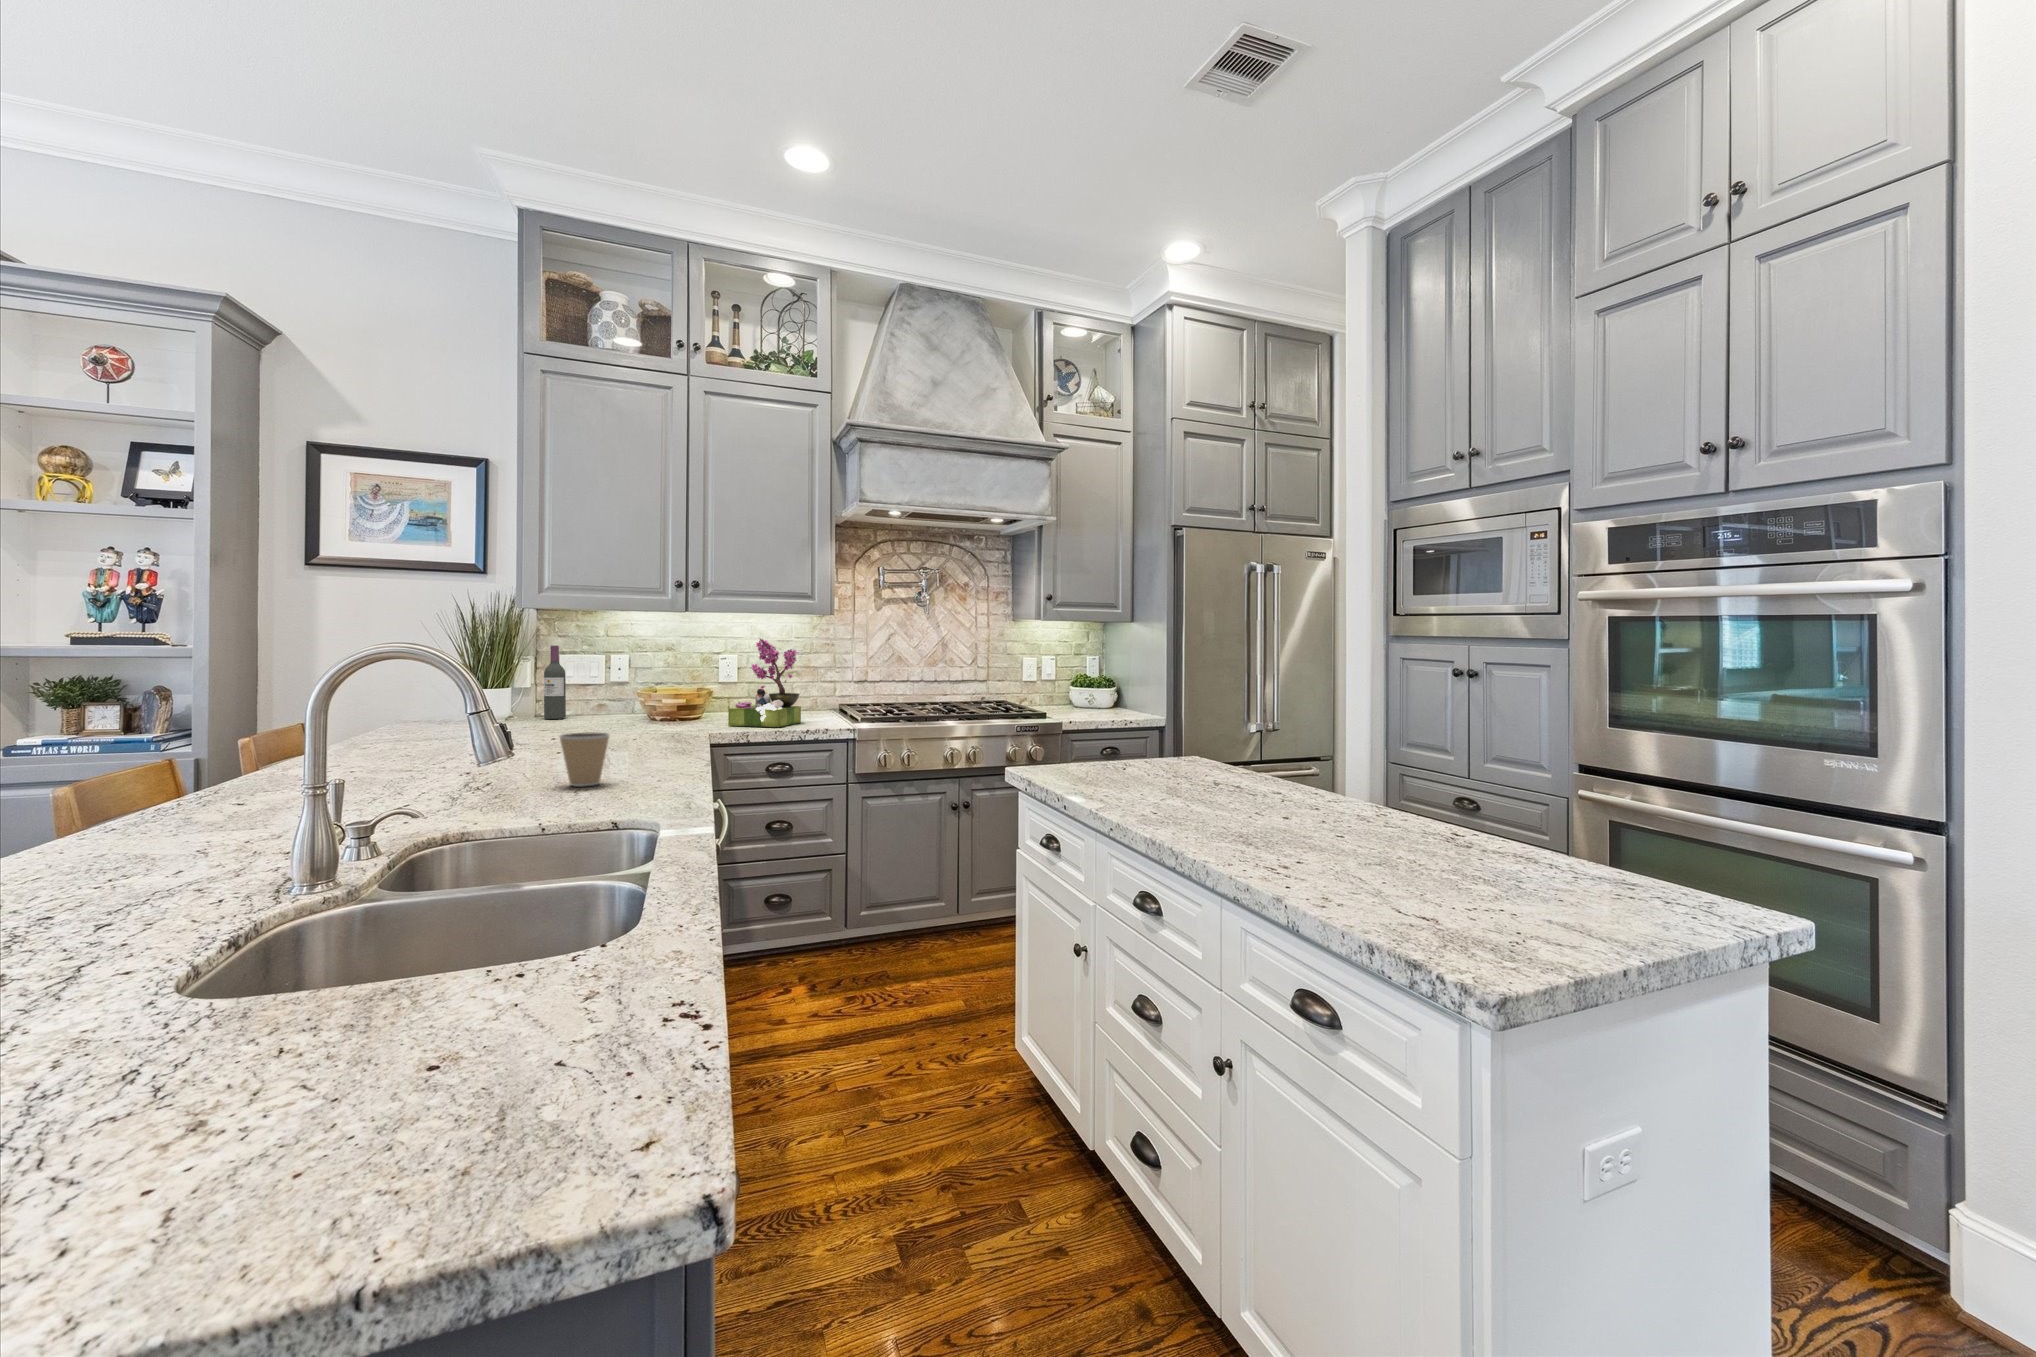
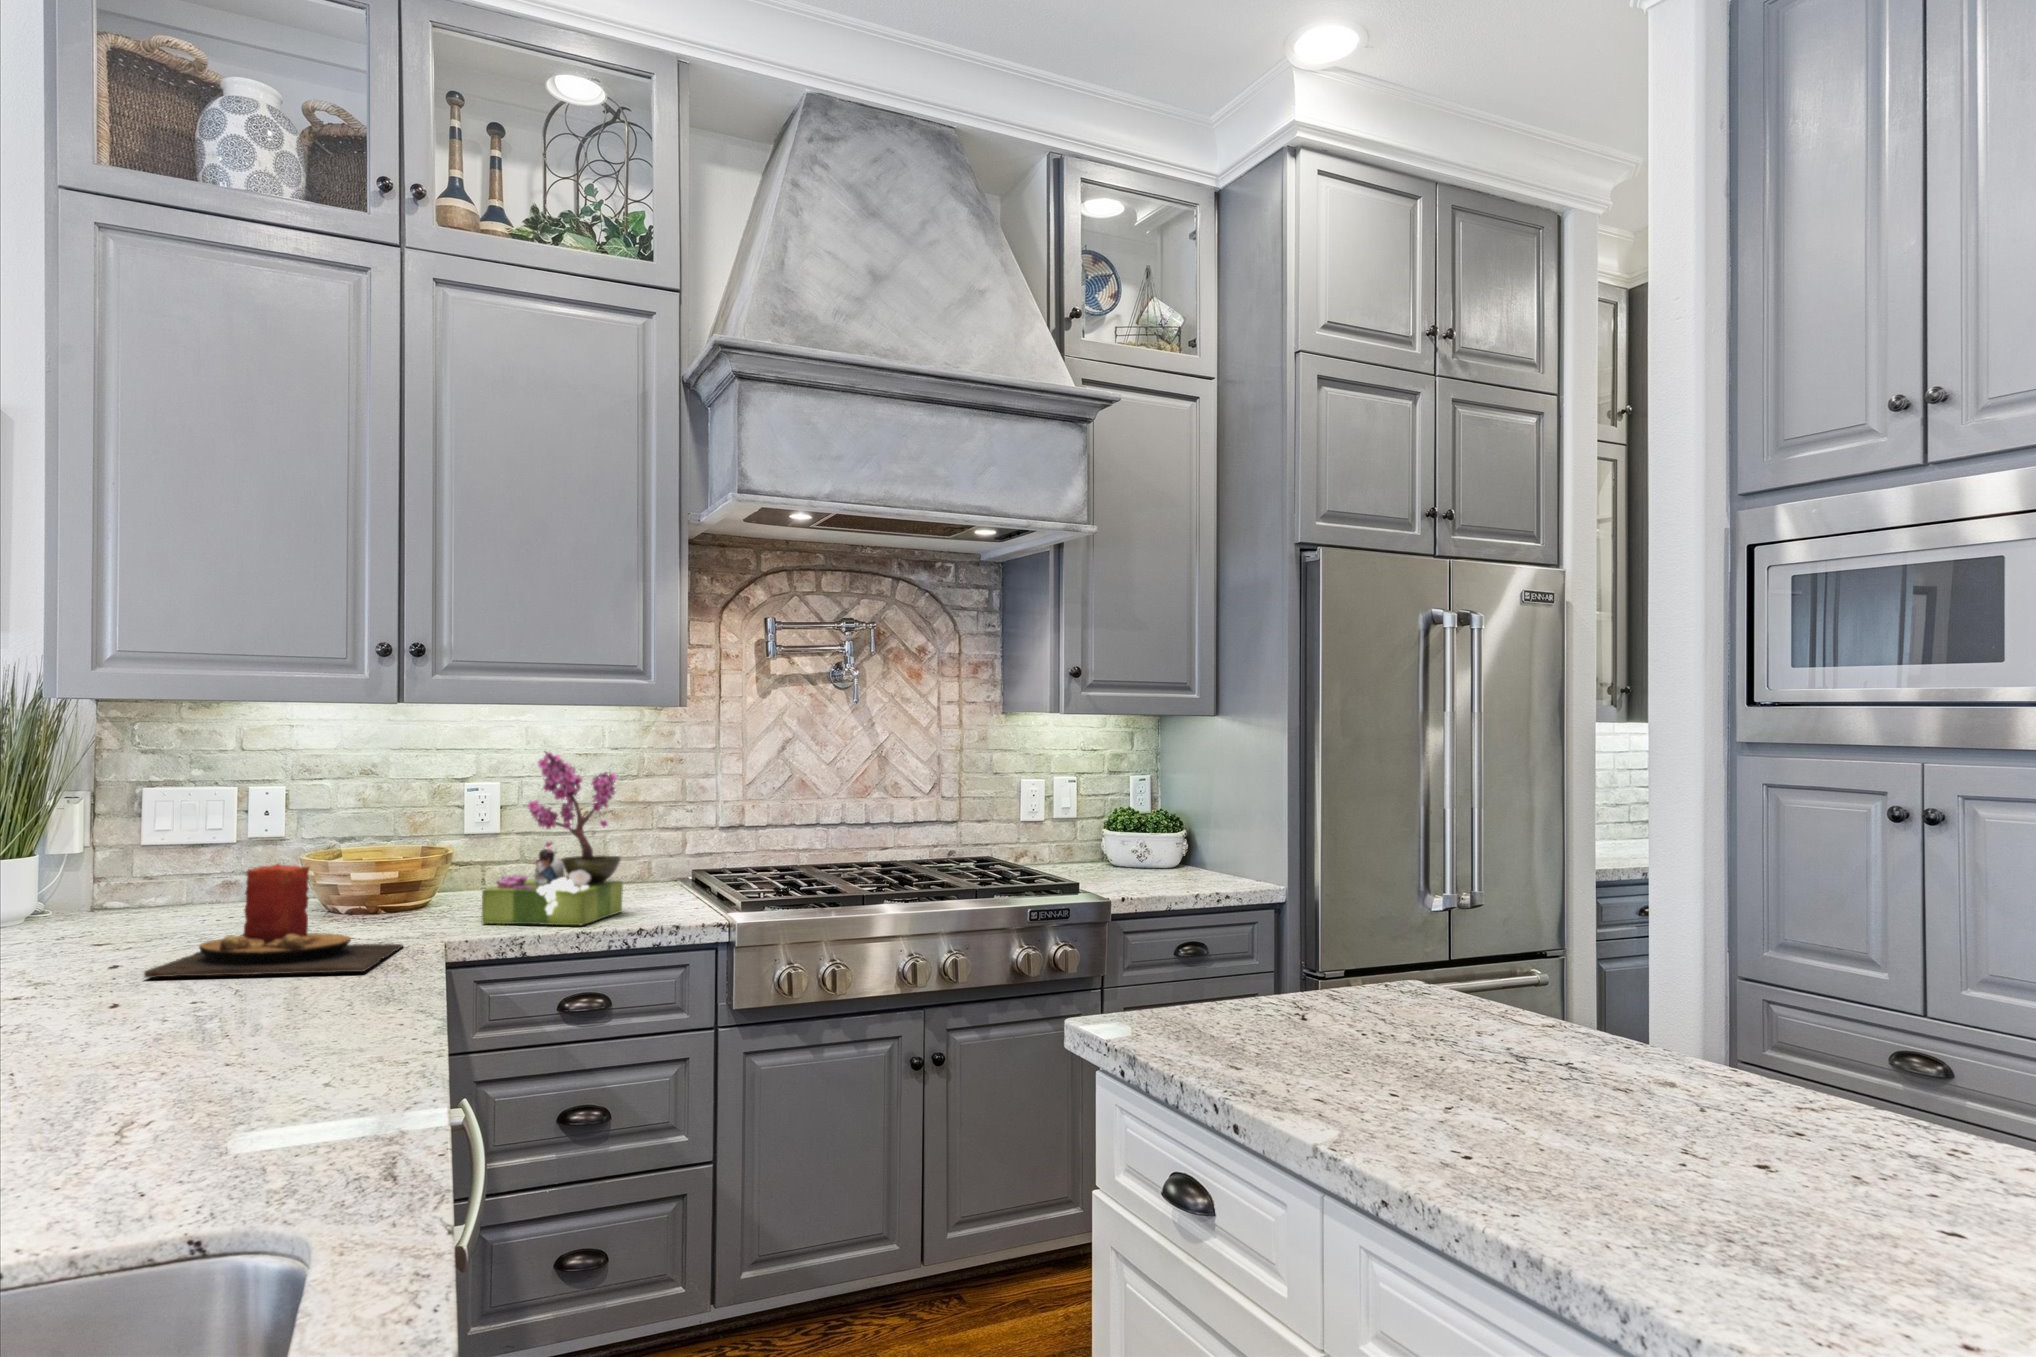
wine bottle: present [544,646,566,719] -> none [109,768,156,914]
candle: none [566,690,689,743] -> present [144,864,403,978]
coffee cup: present [560,732,609,787] -> none [115,984,237,1114]

